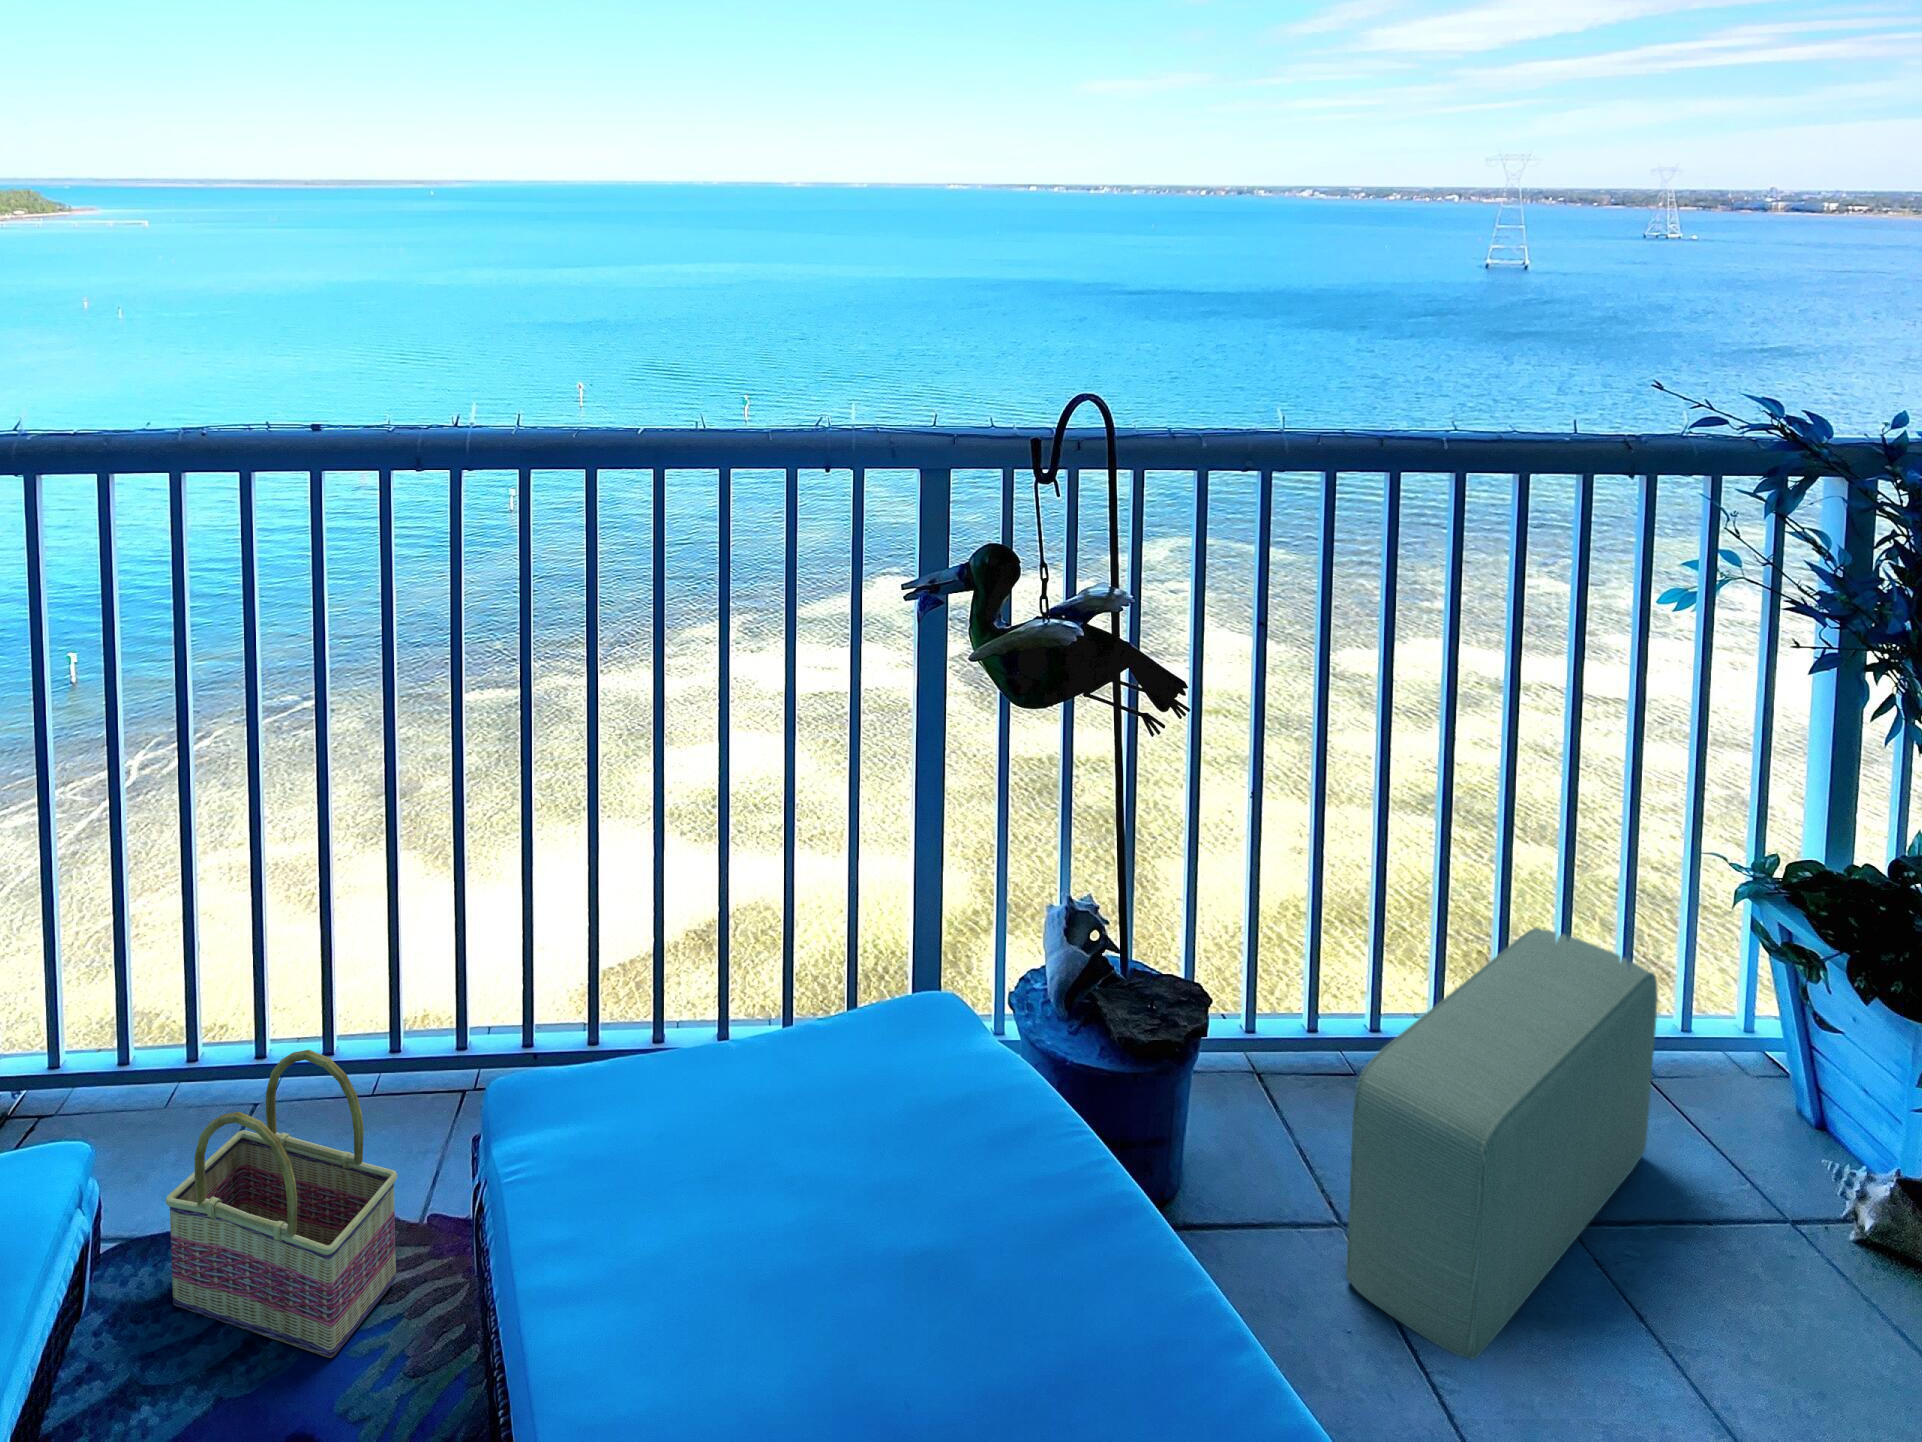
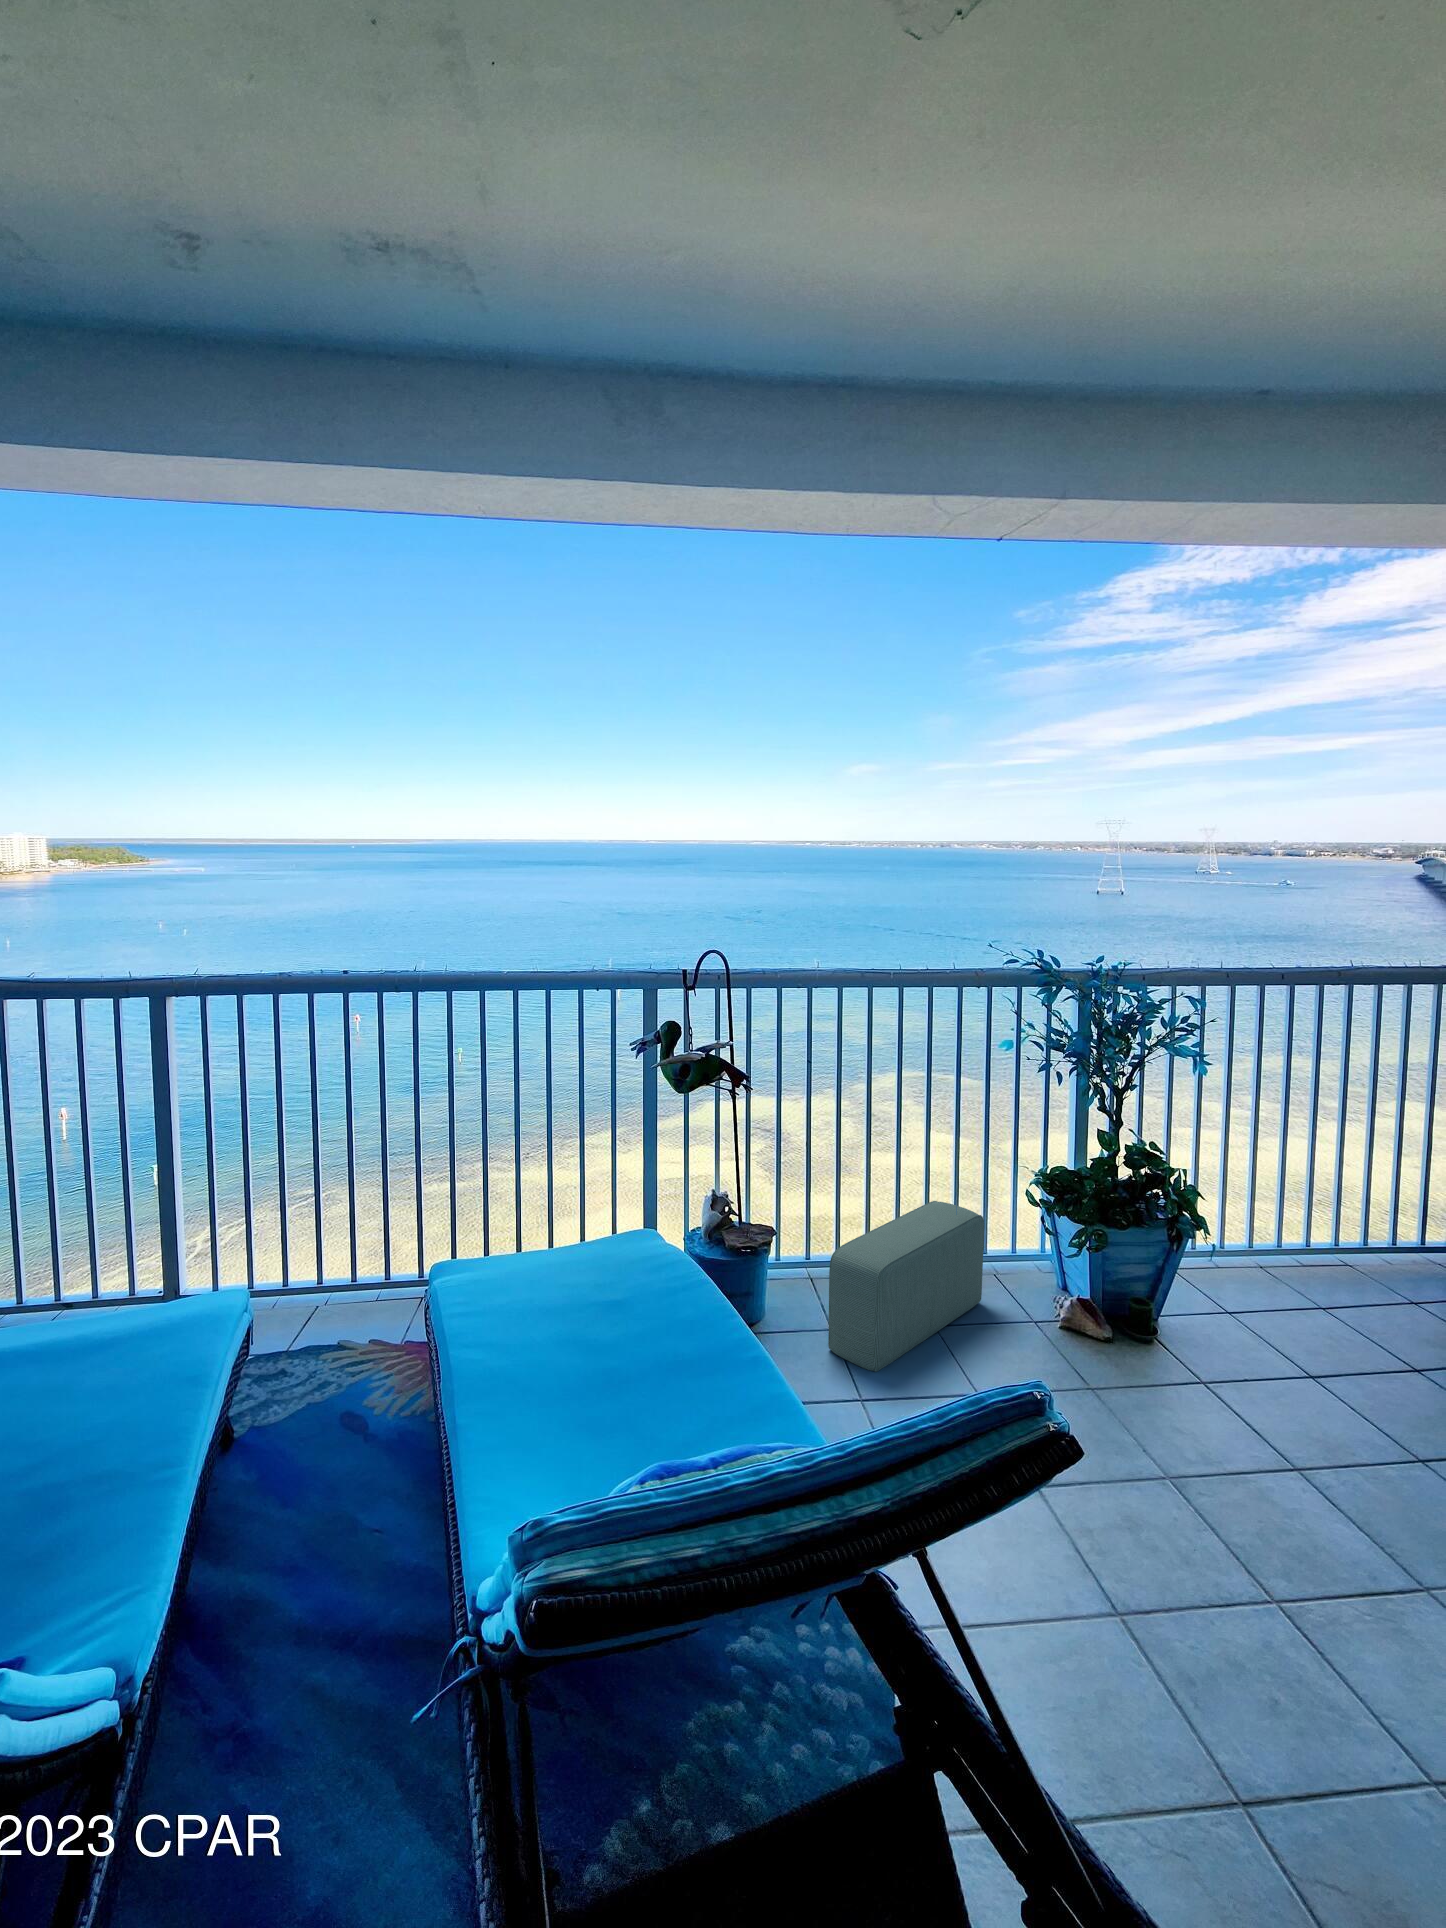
basket: present [166,1050,398,1358] -> none [280,1257,390,1387]

